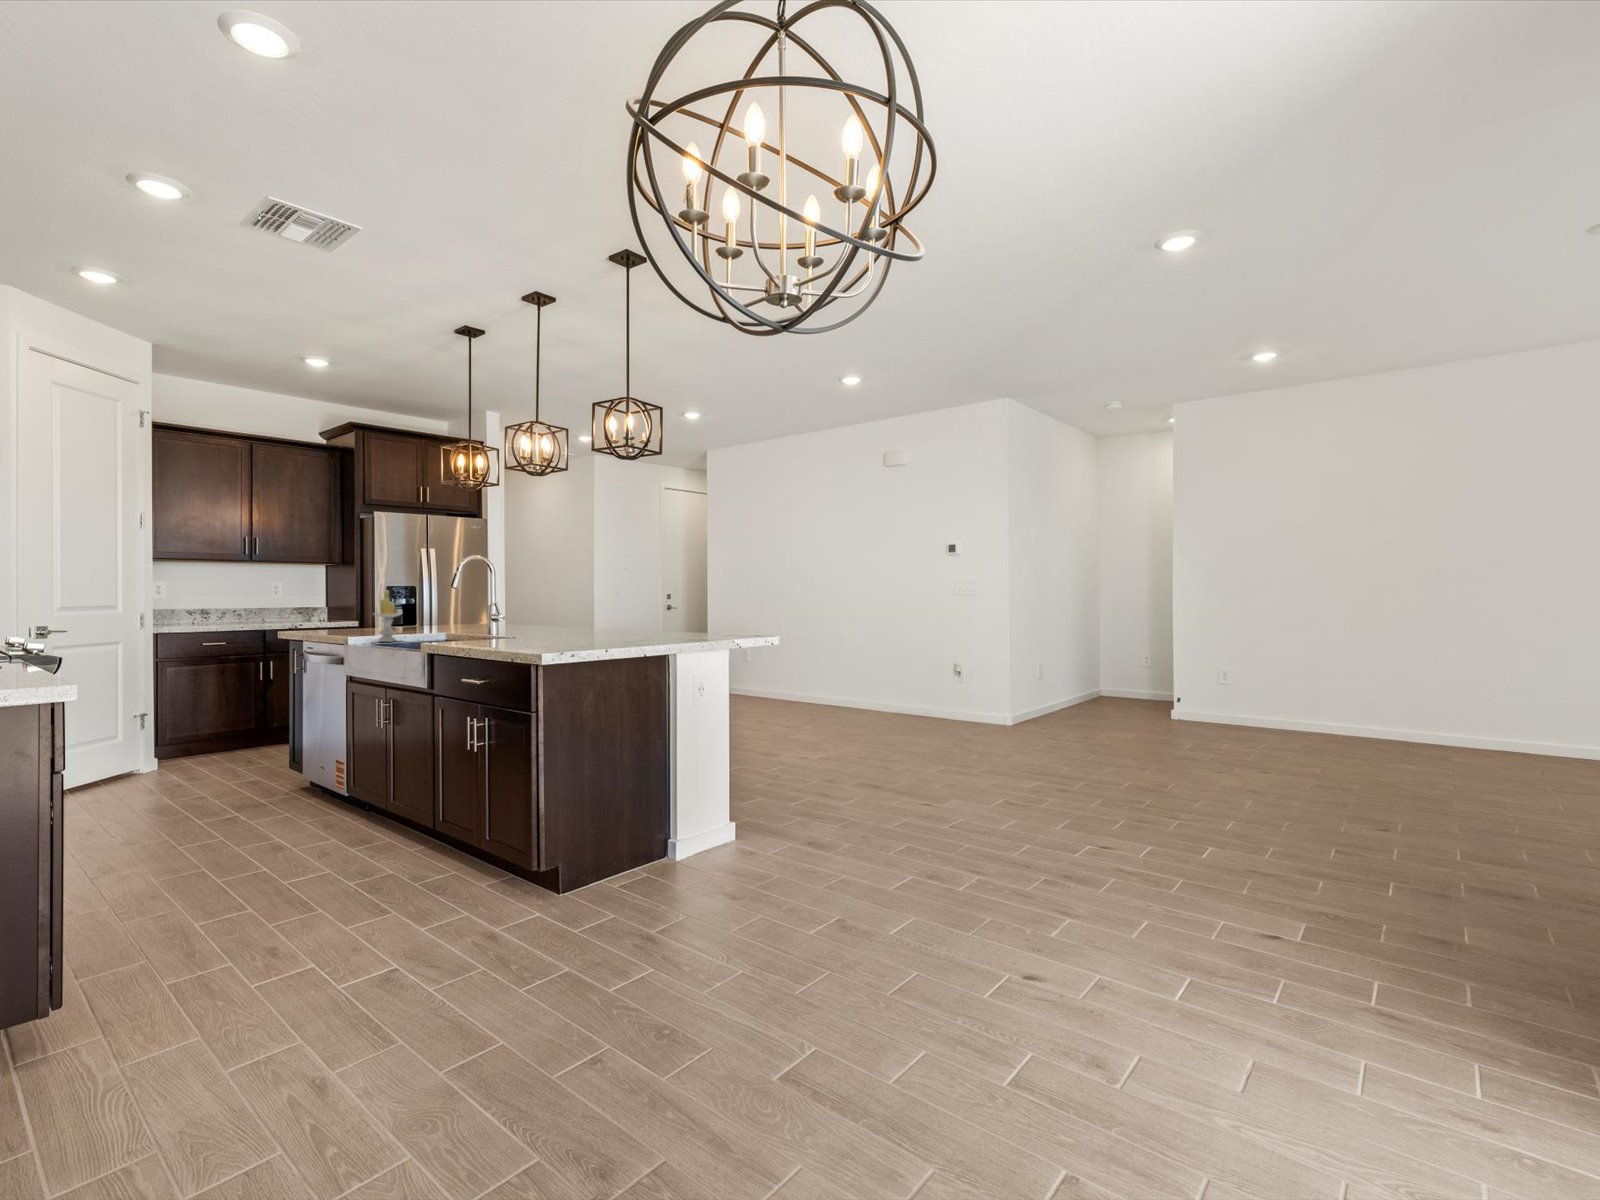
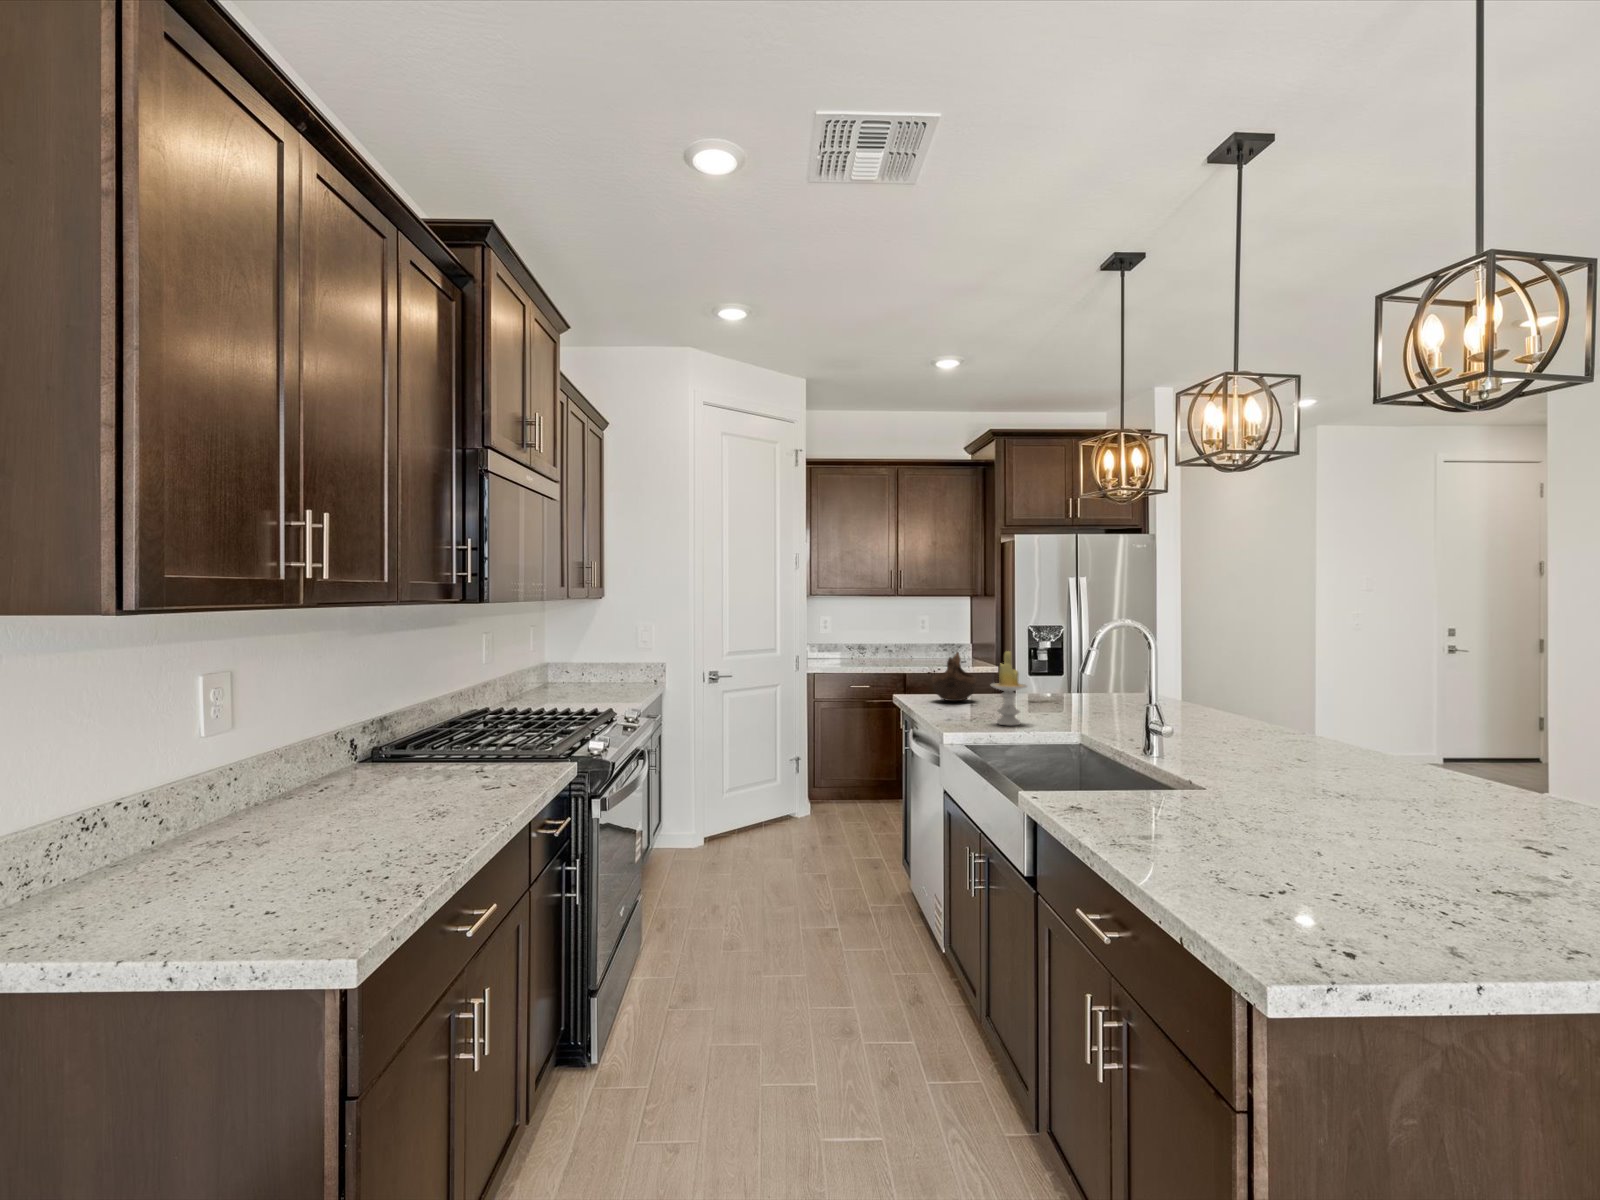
decorative bowl: none [313,598,353,635] -> present [932,652,976,701]

